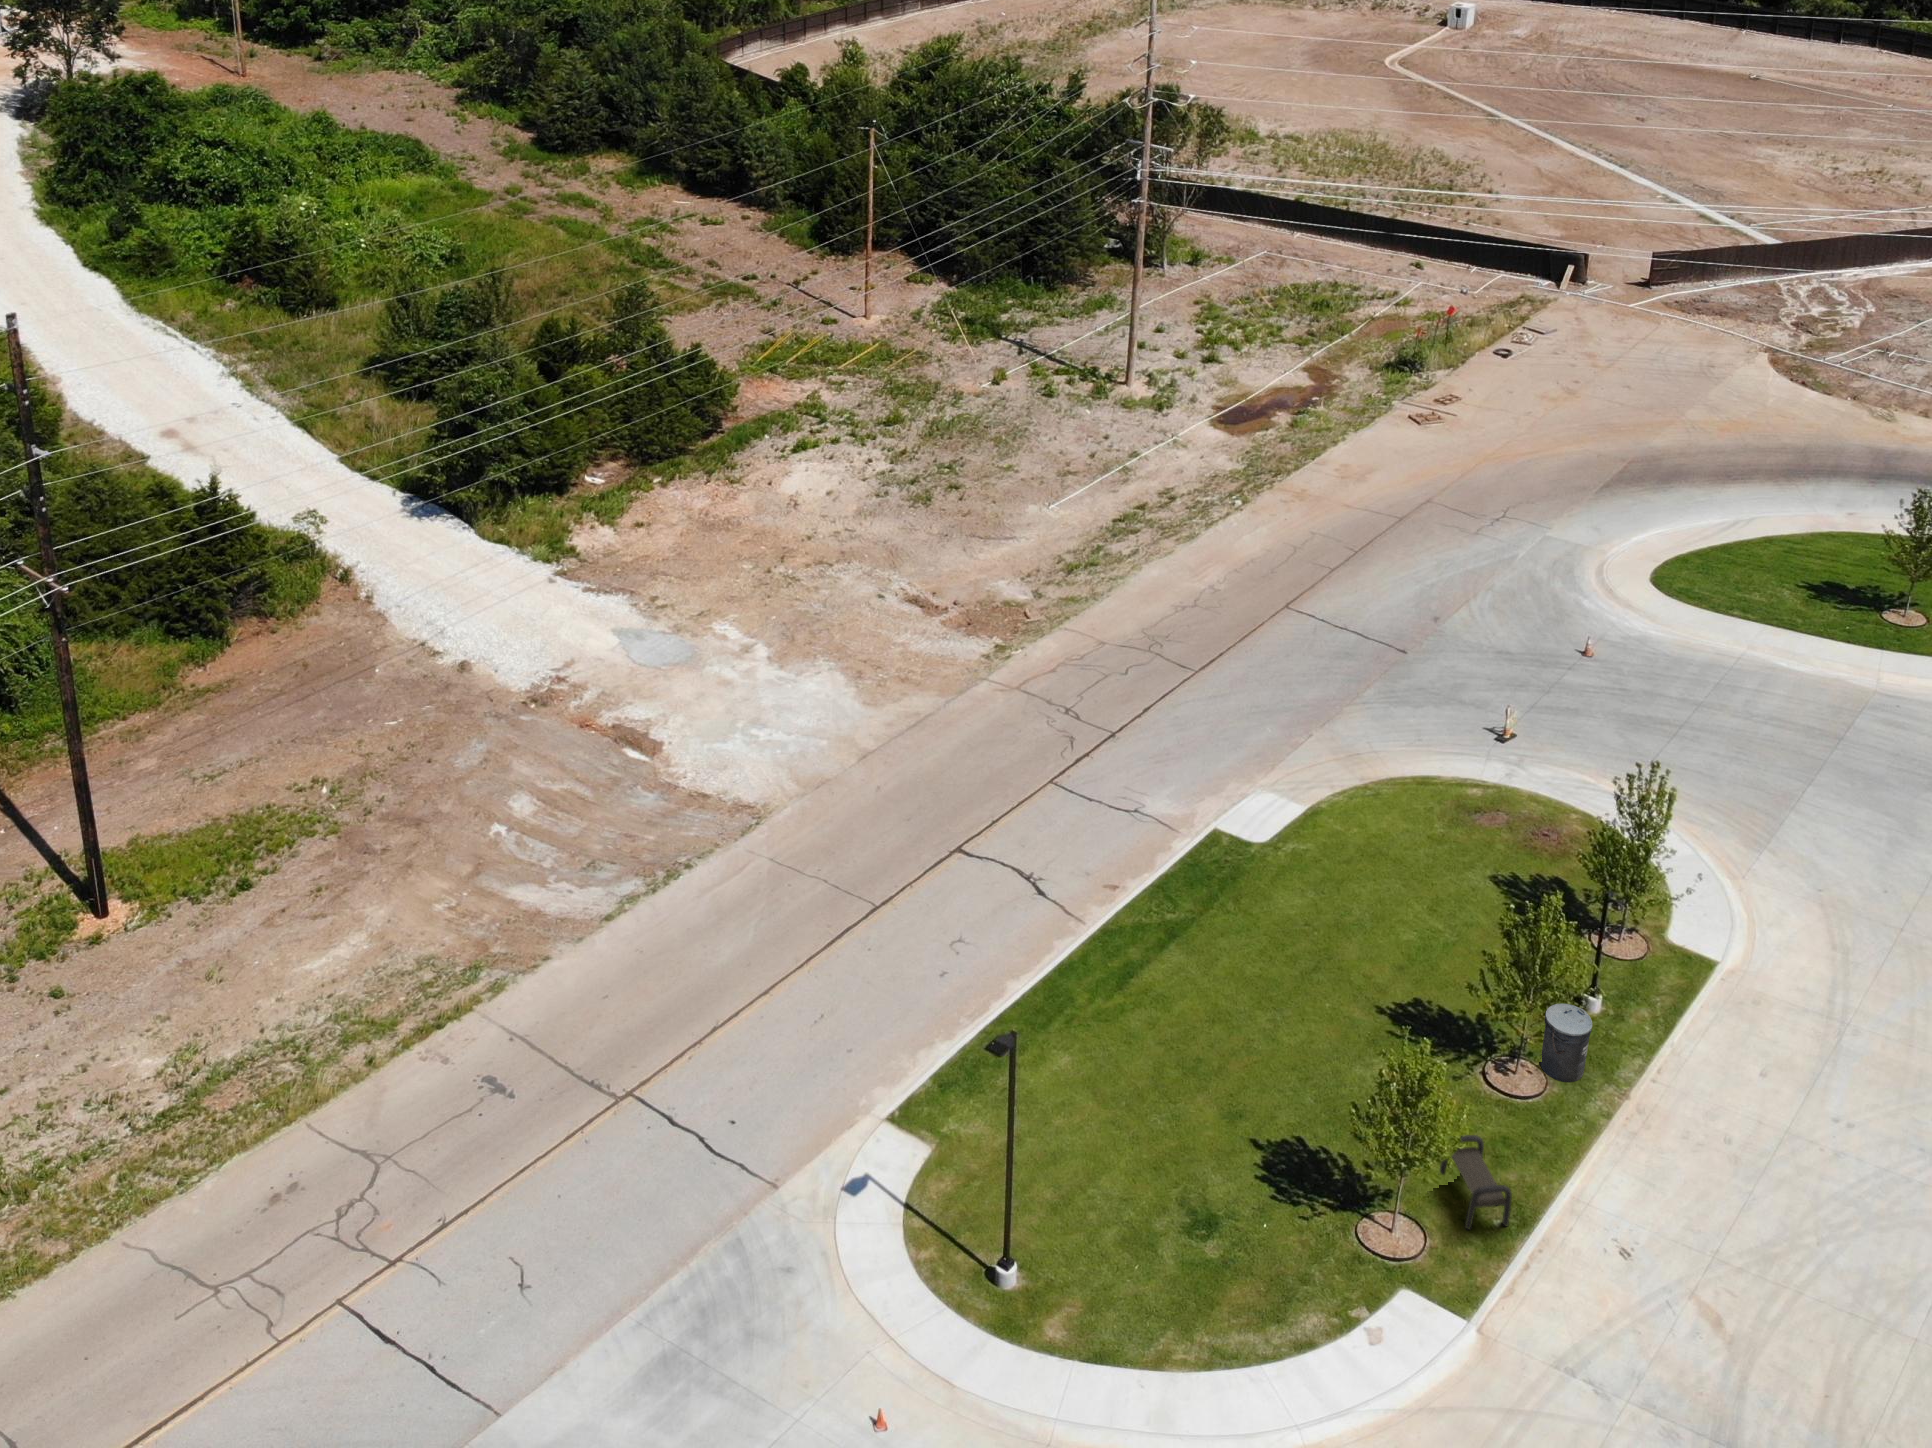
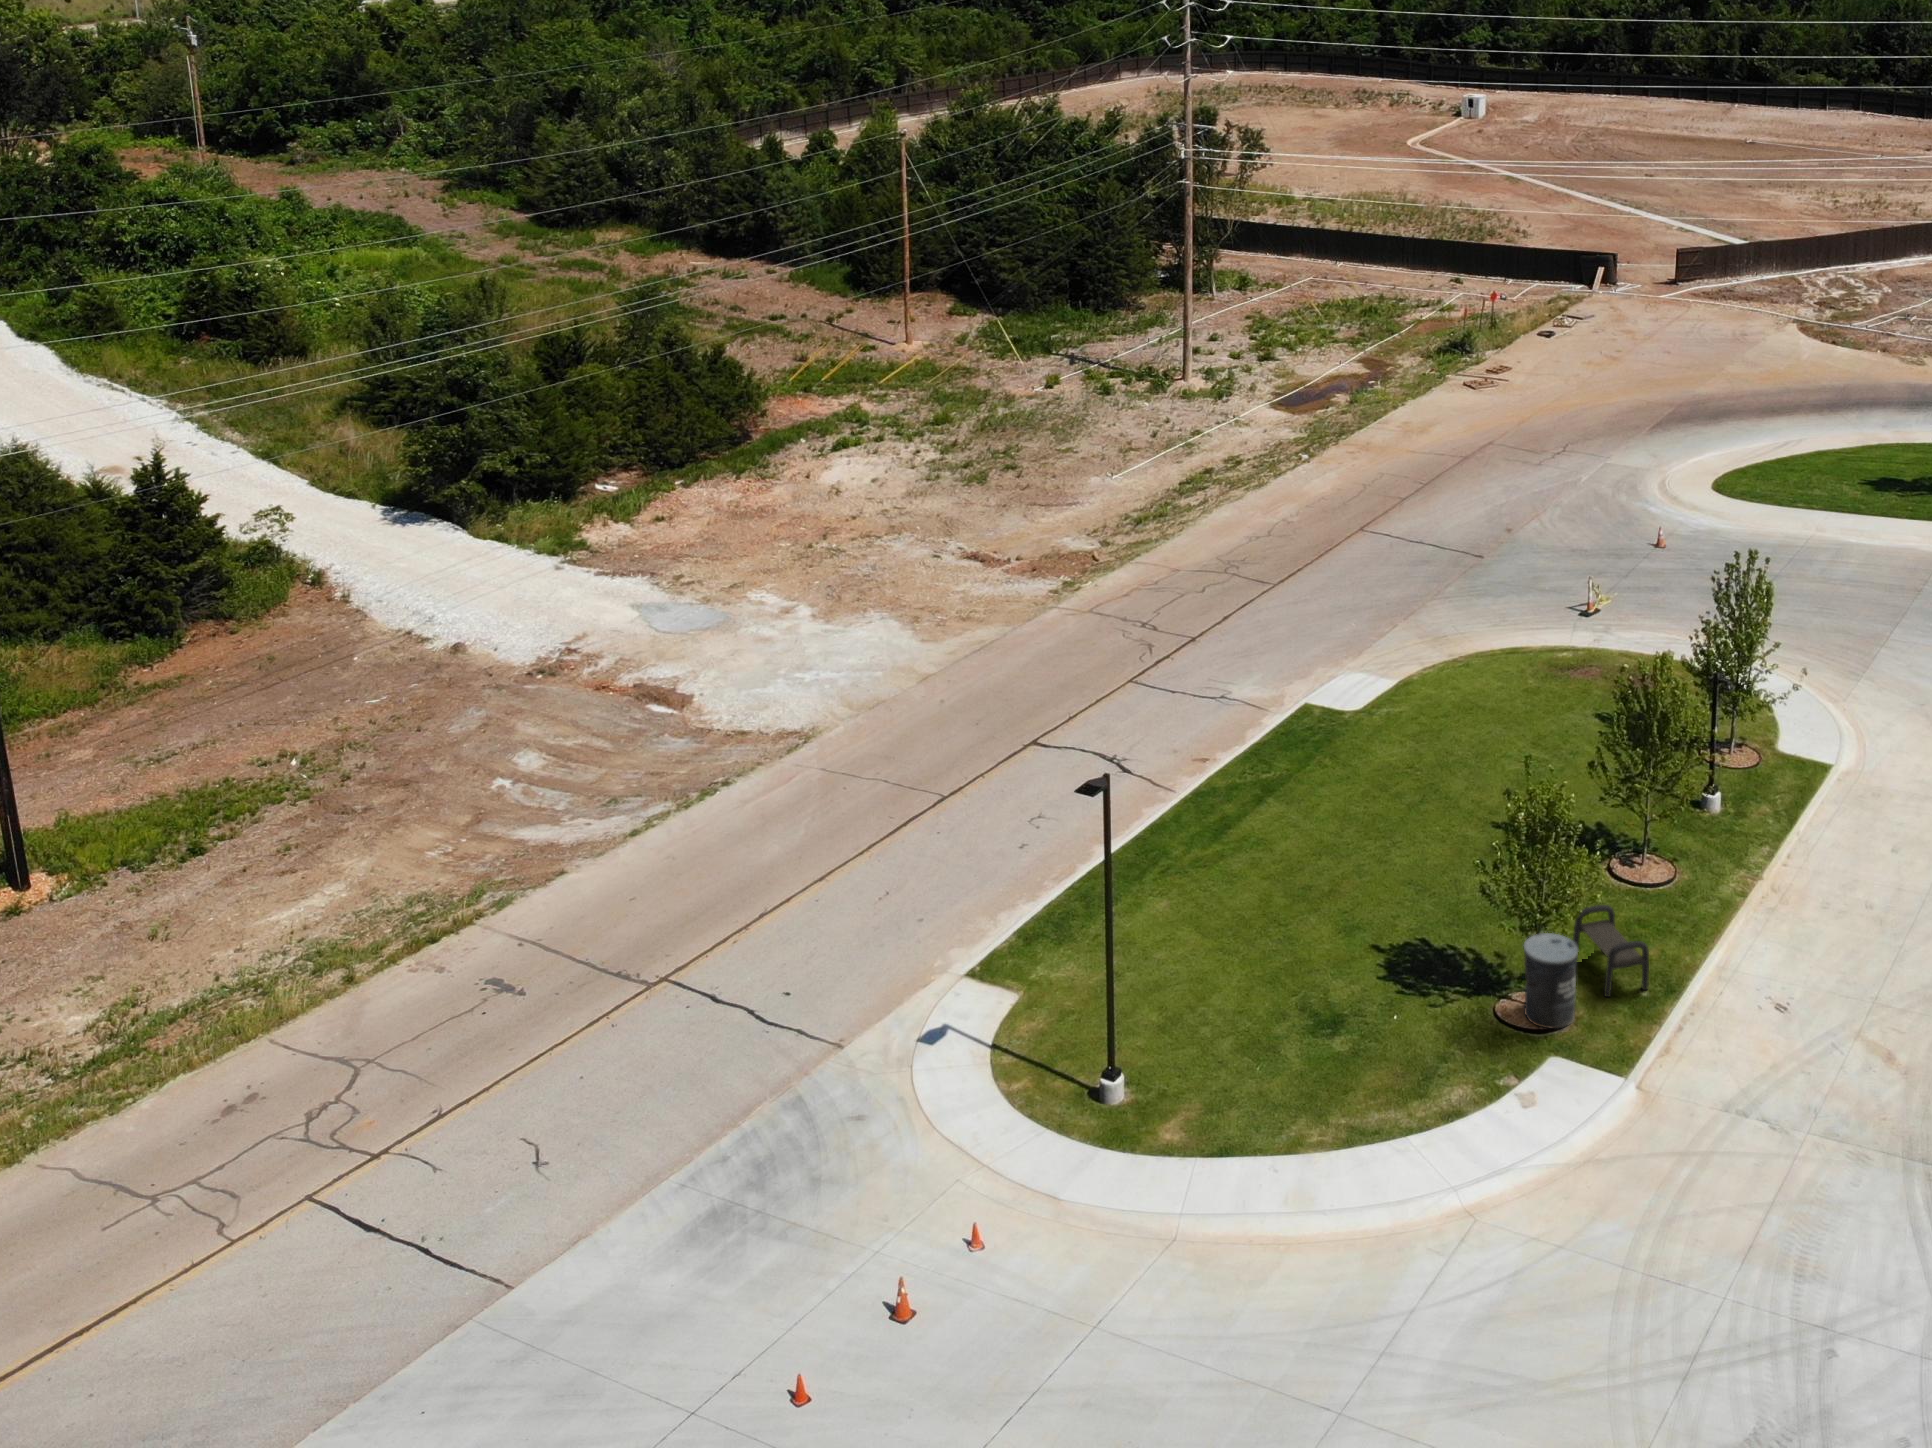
trash can: present [1540,1004,1592,1082] -> present [1524,933,1578,1029]

